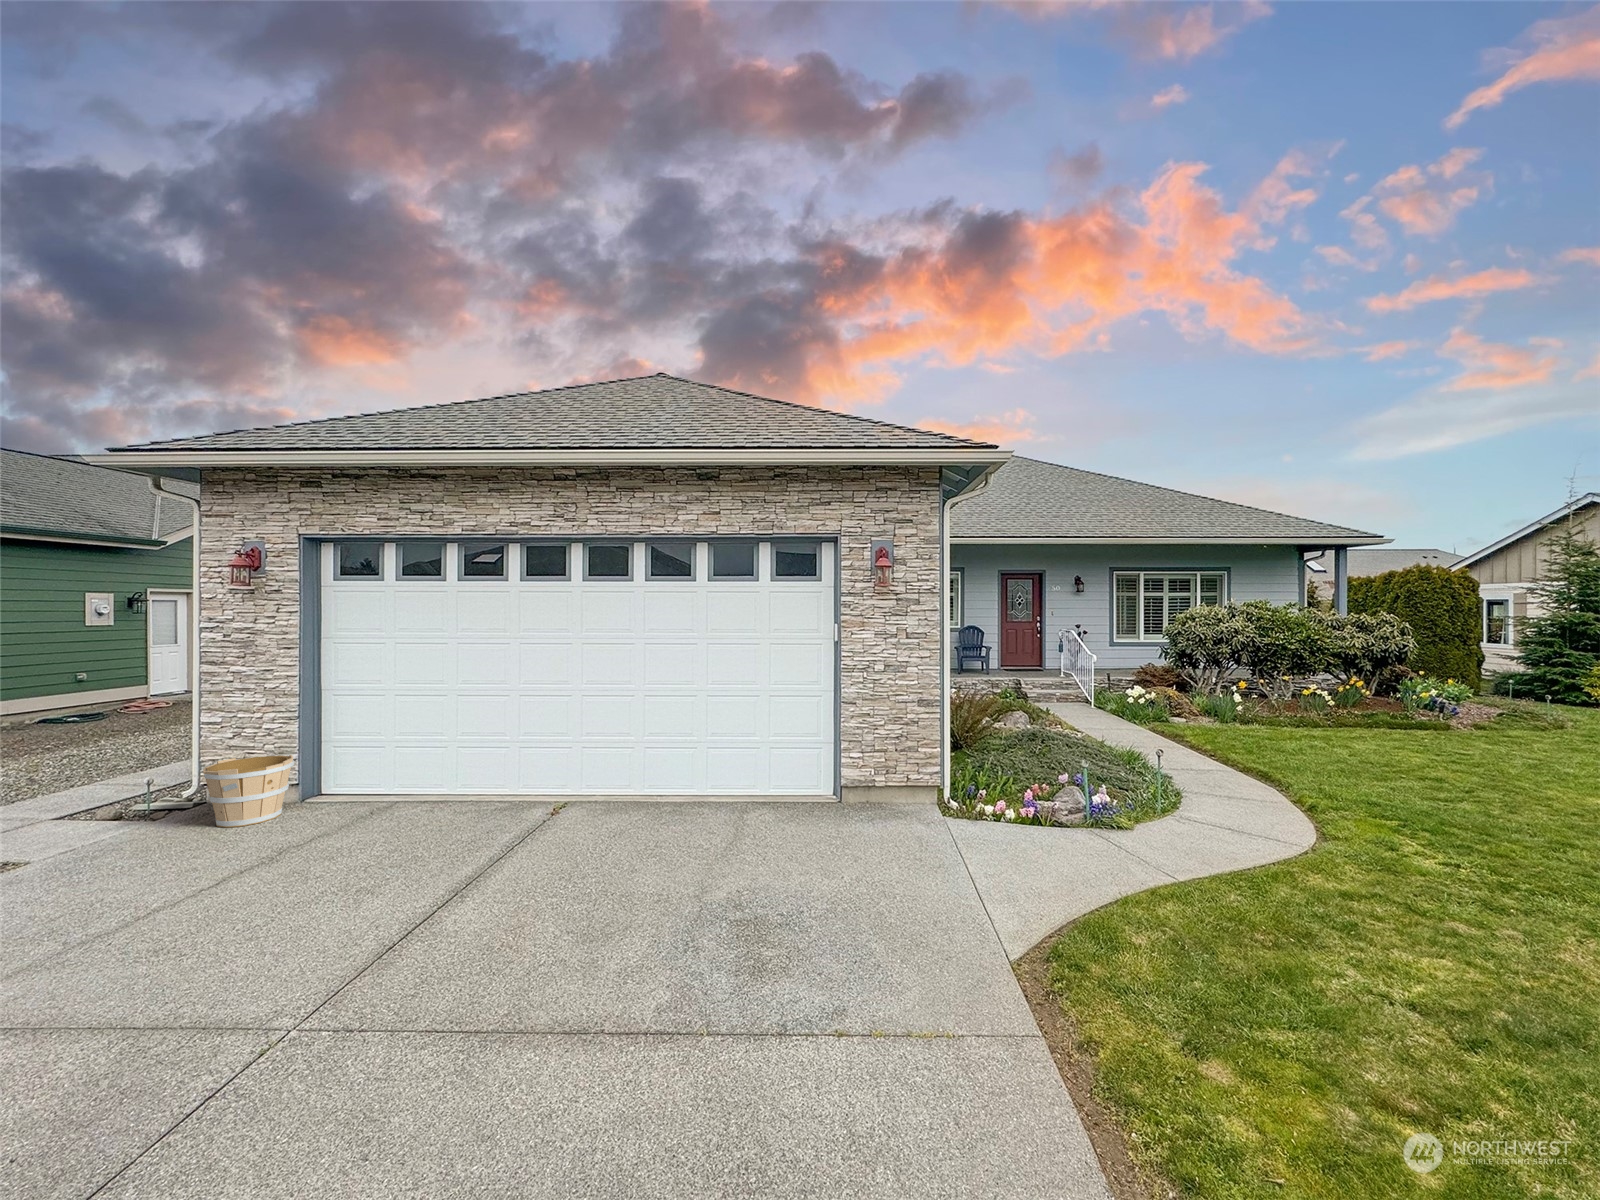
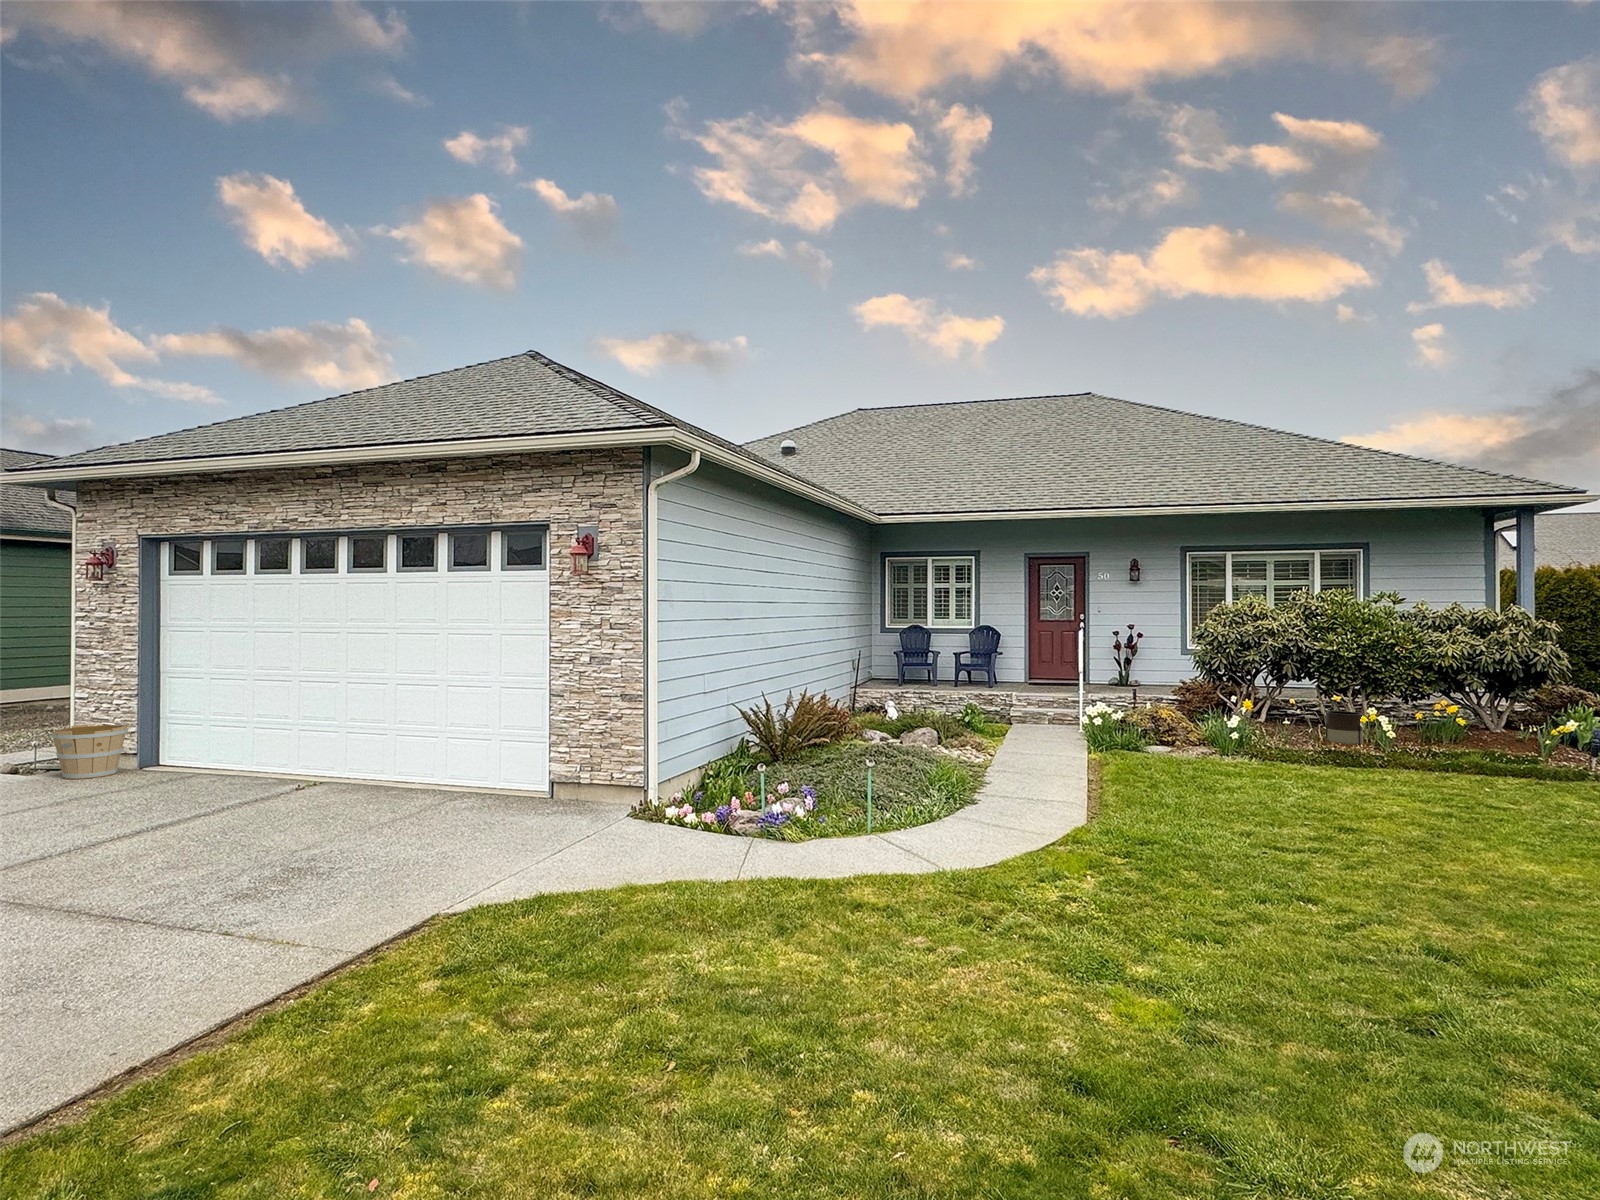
planter: none [1268,685,1297,718] -> present [1326,711,1363,757]

